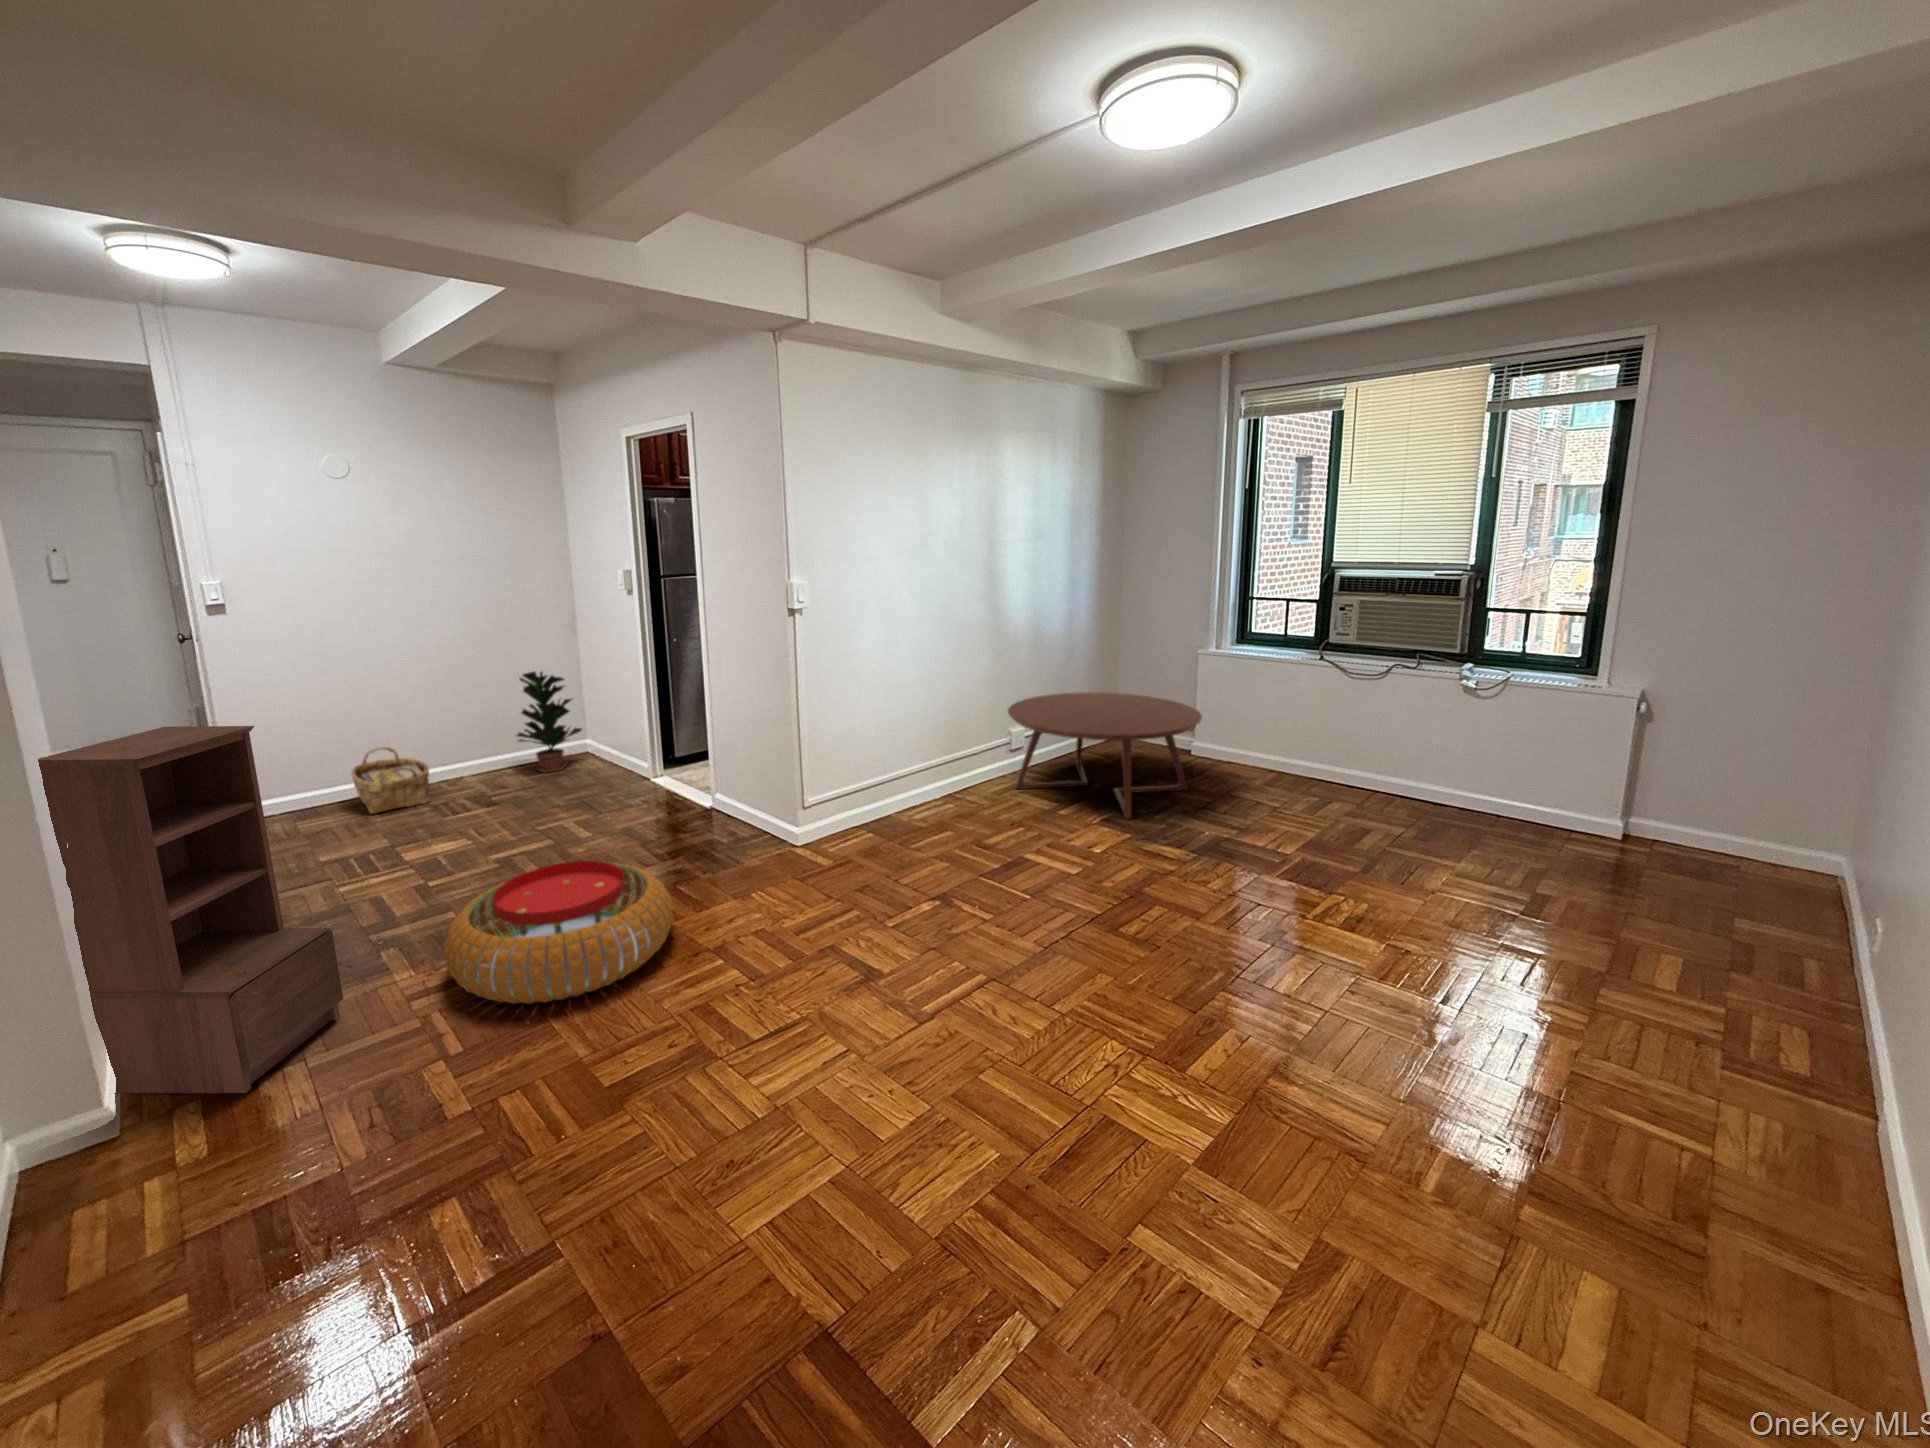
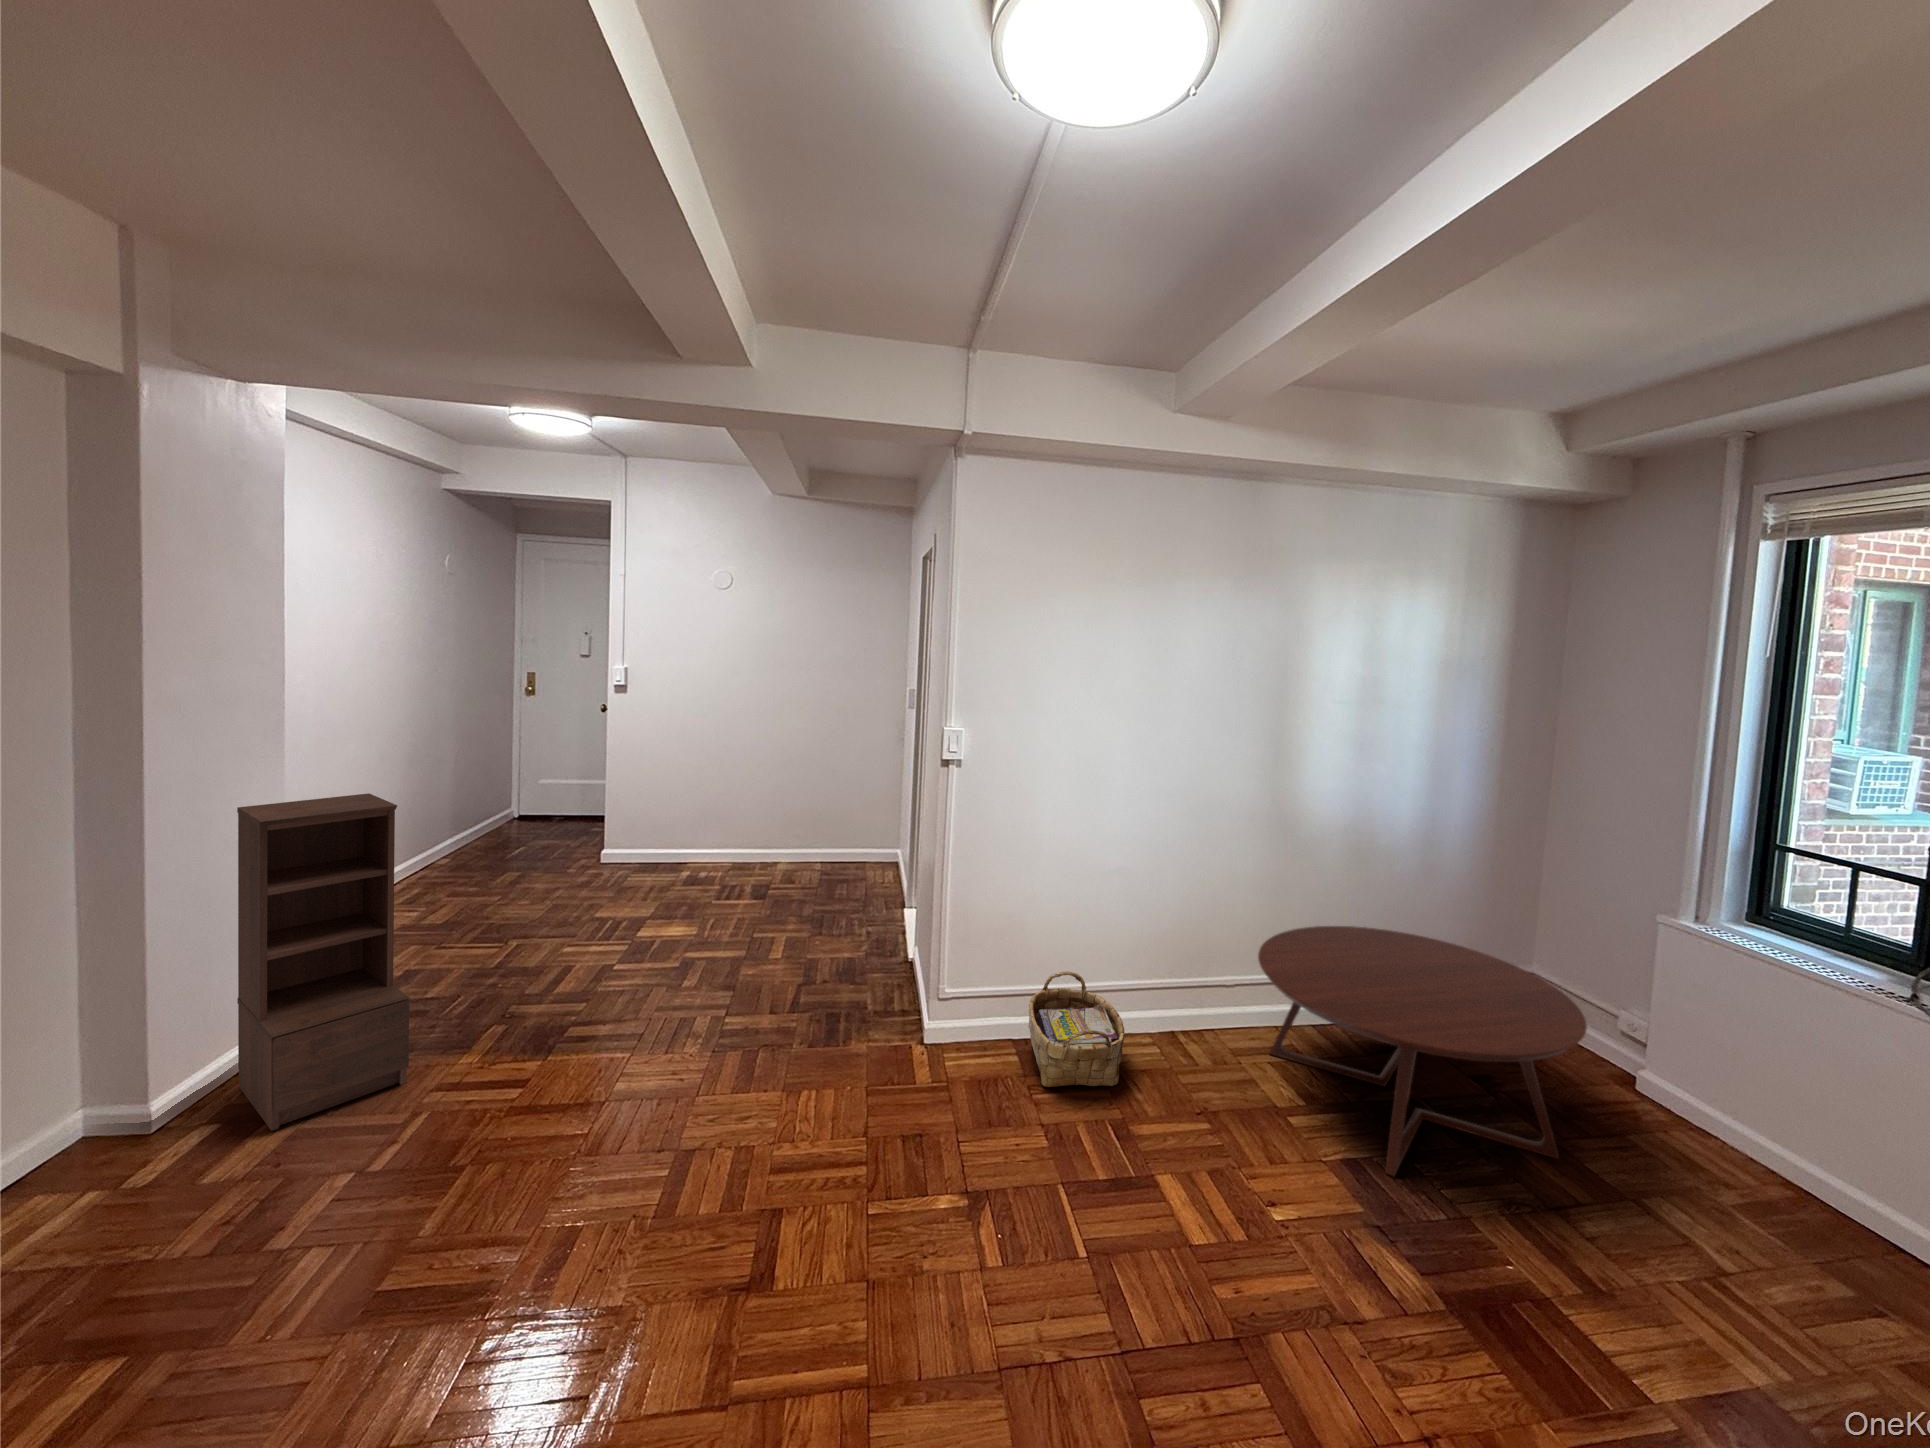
potted plant: present [517,672,582,773] -> none [821,778,885,878]
woven basket: present [352,747,430,814] -> present [1029,971,1124,1087]
pouf: present [444,861,673,1004] -> none [466,990,713,1151]

